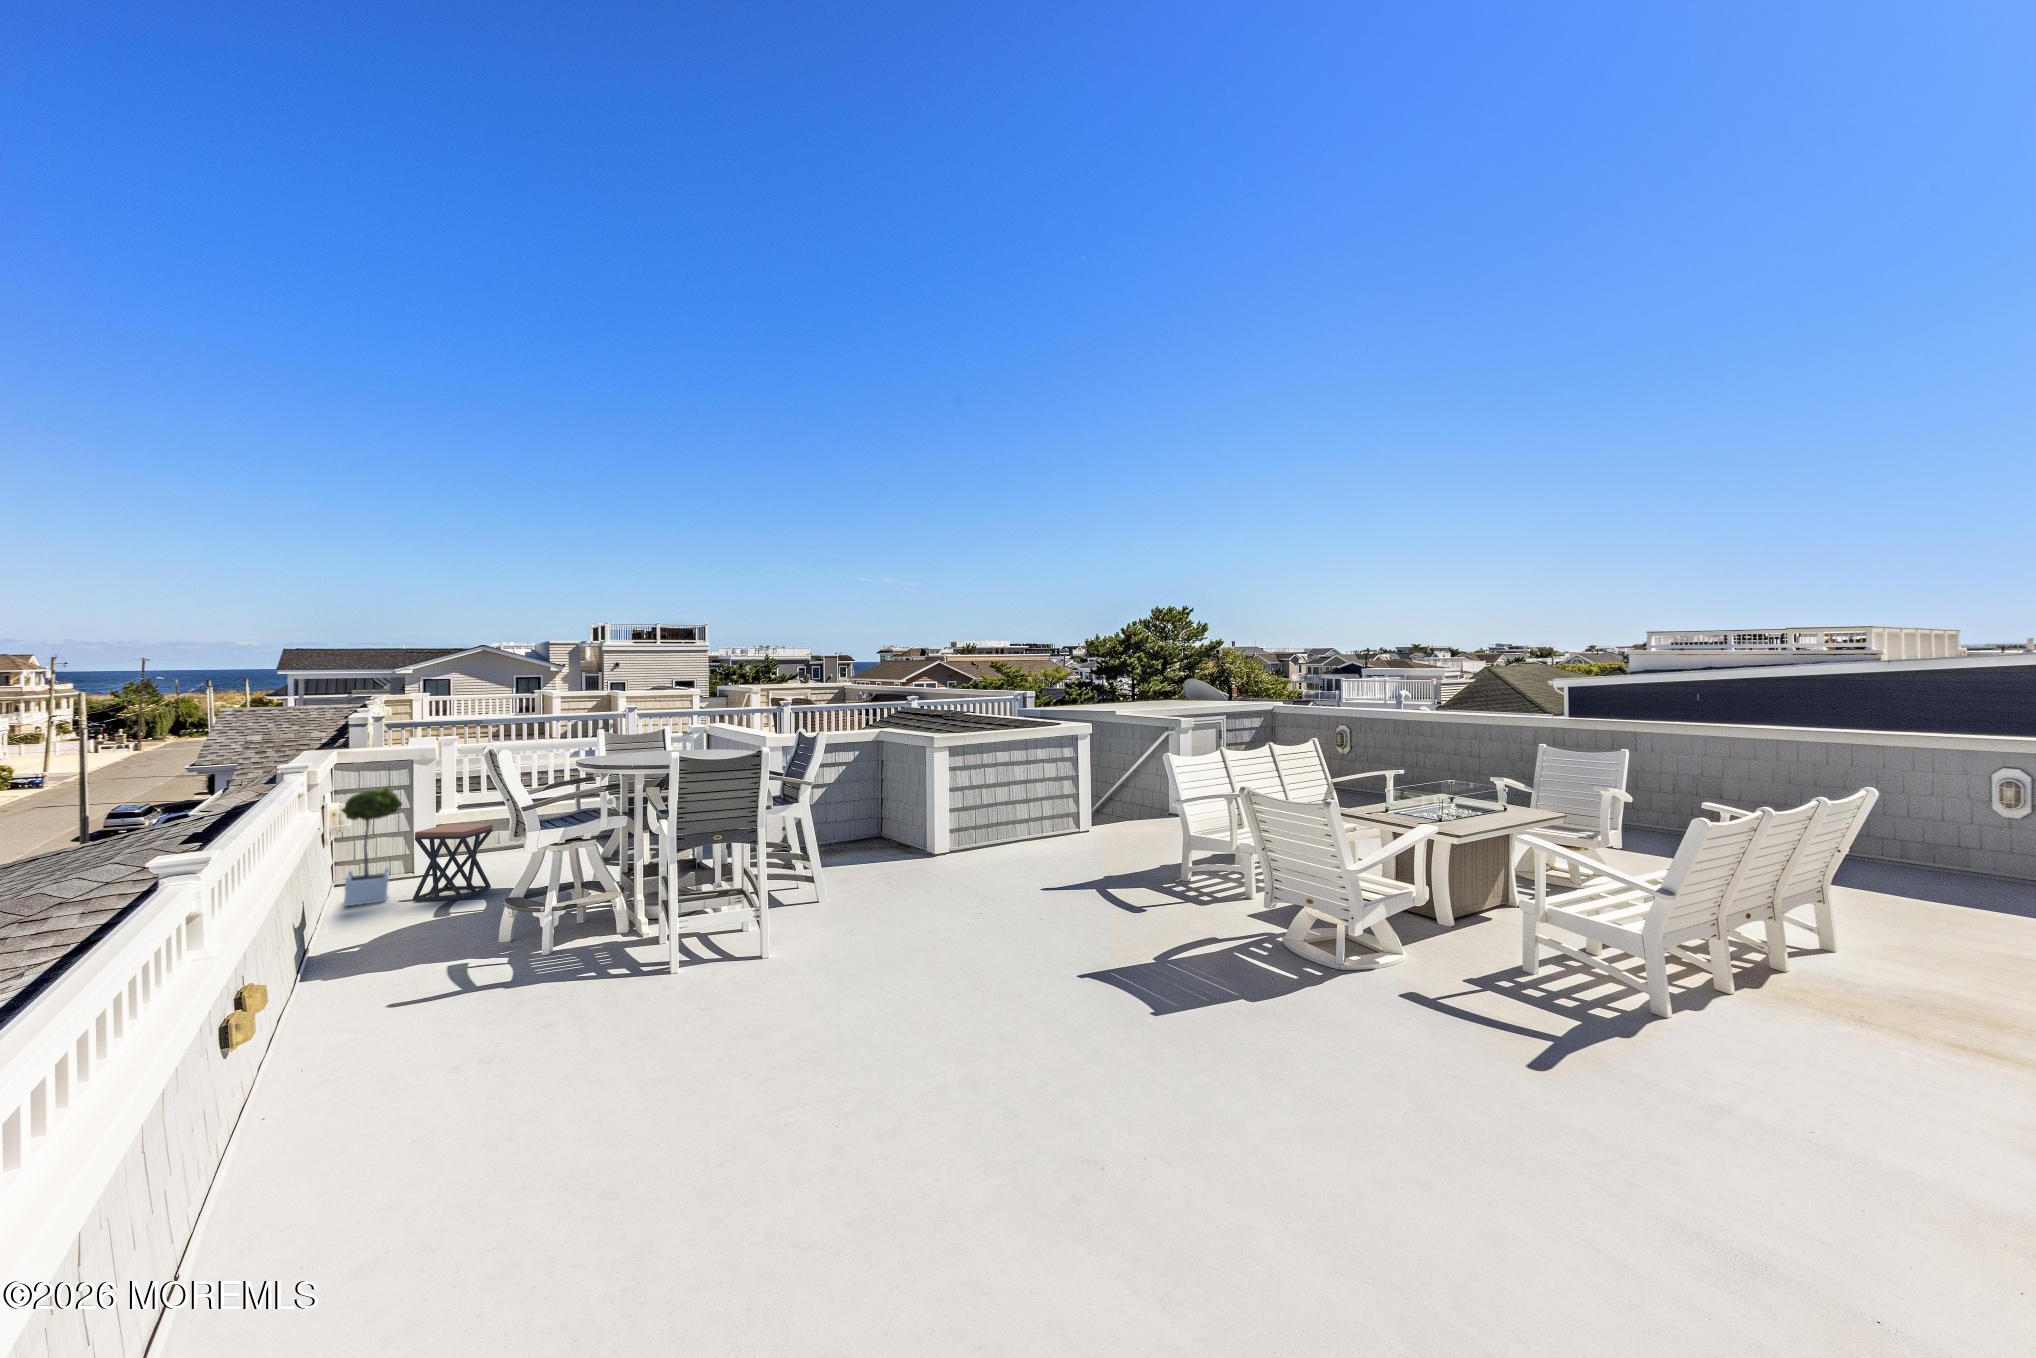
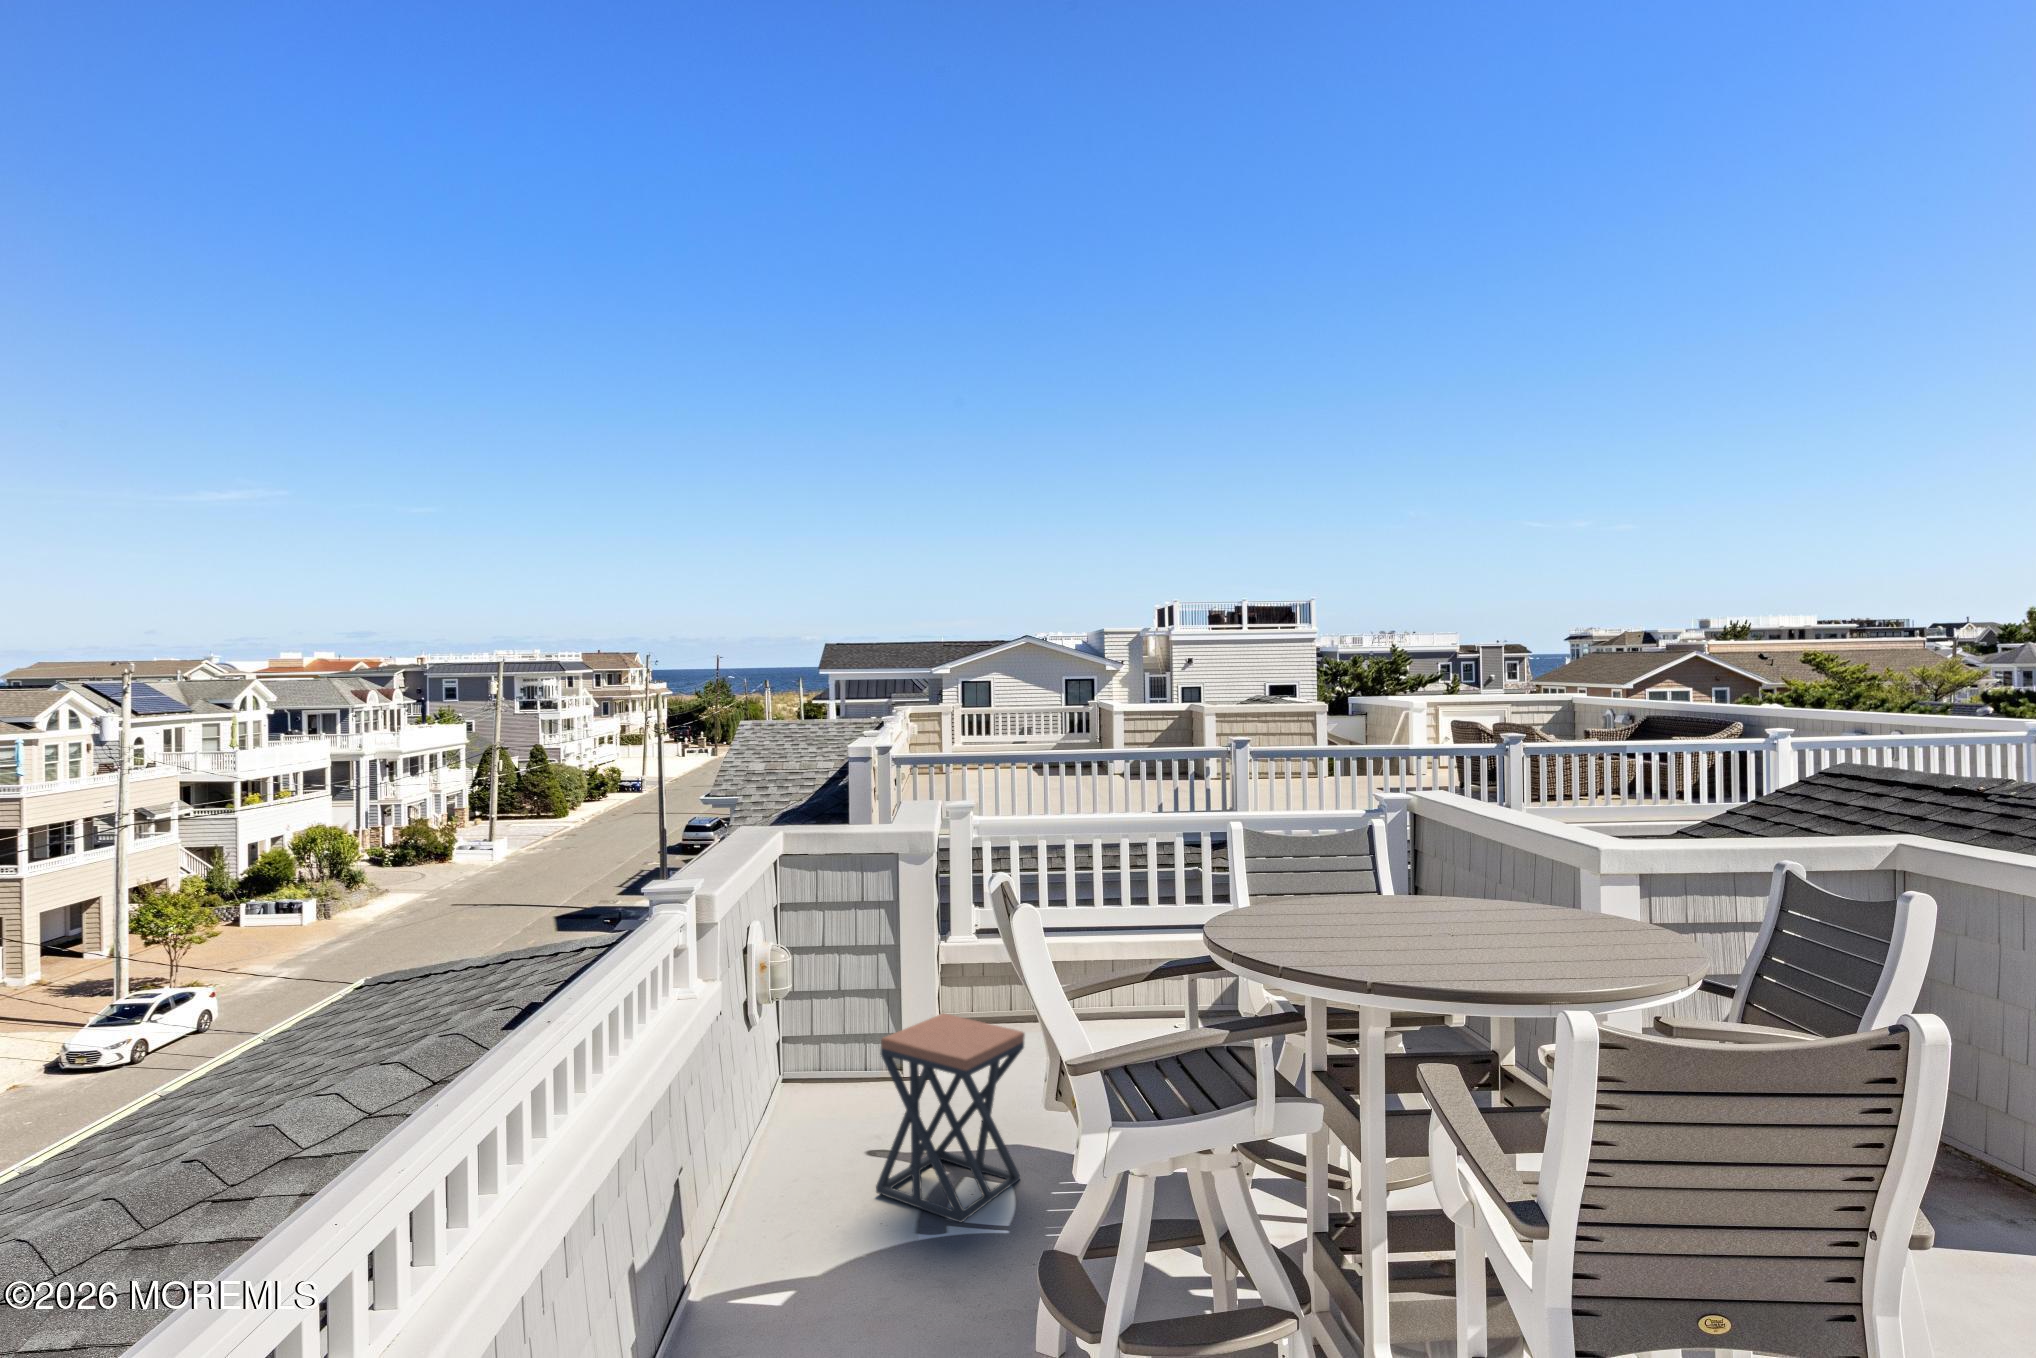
potted tree: present [341,787,402,906] -> none [769,921,869,1169]

